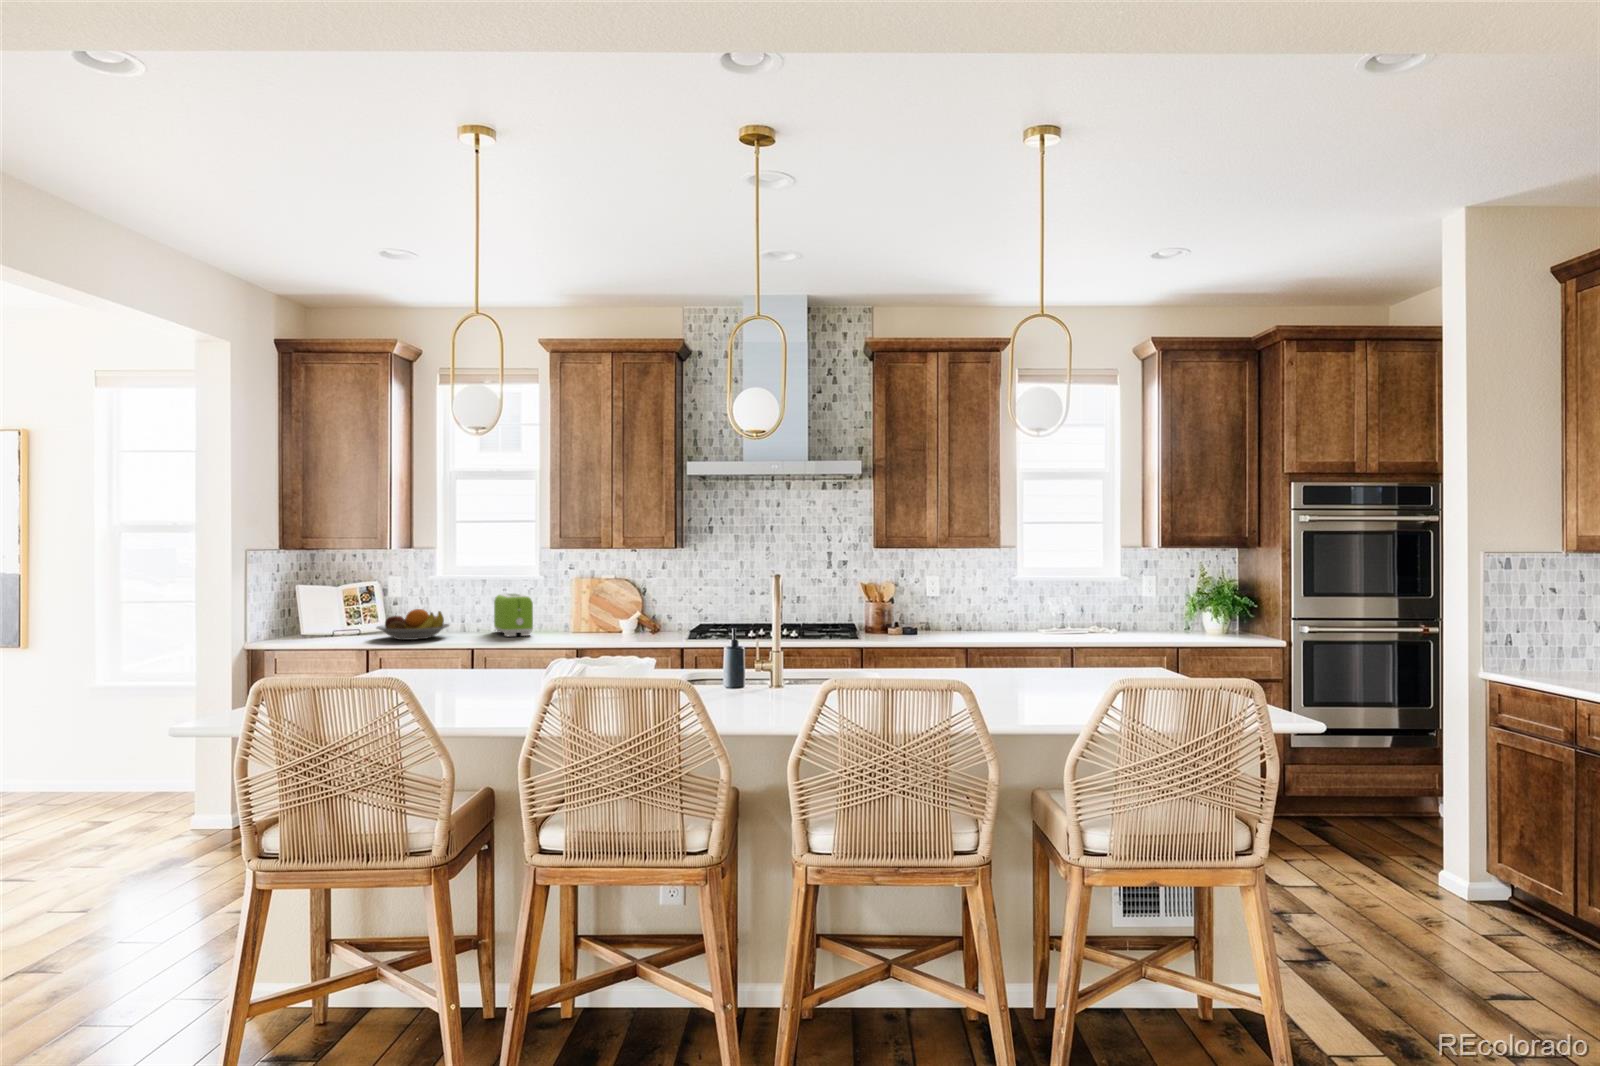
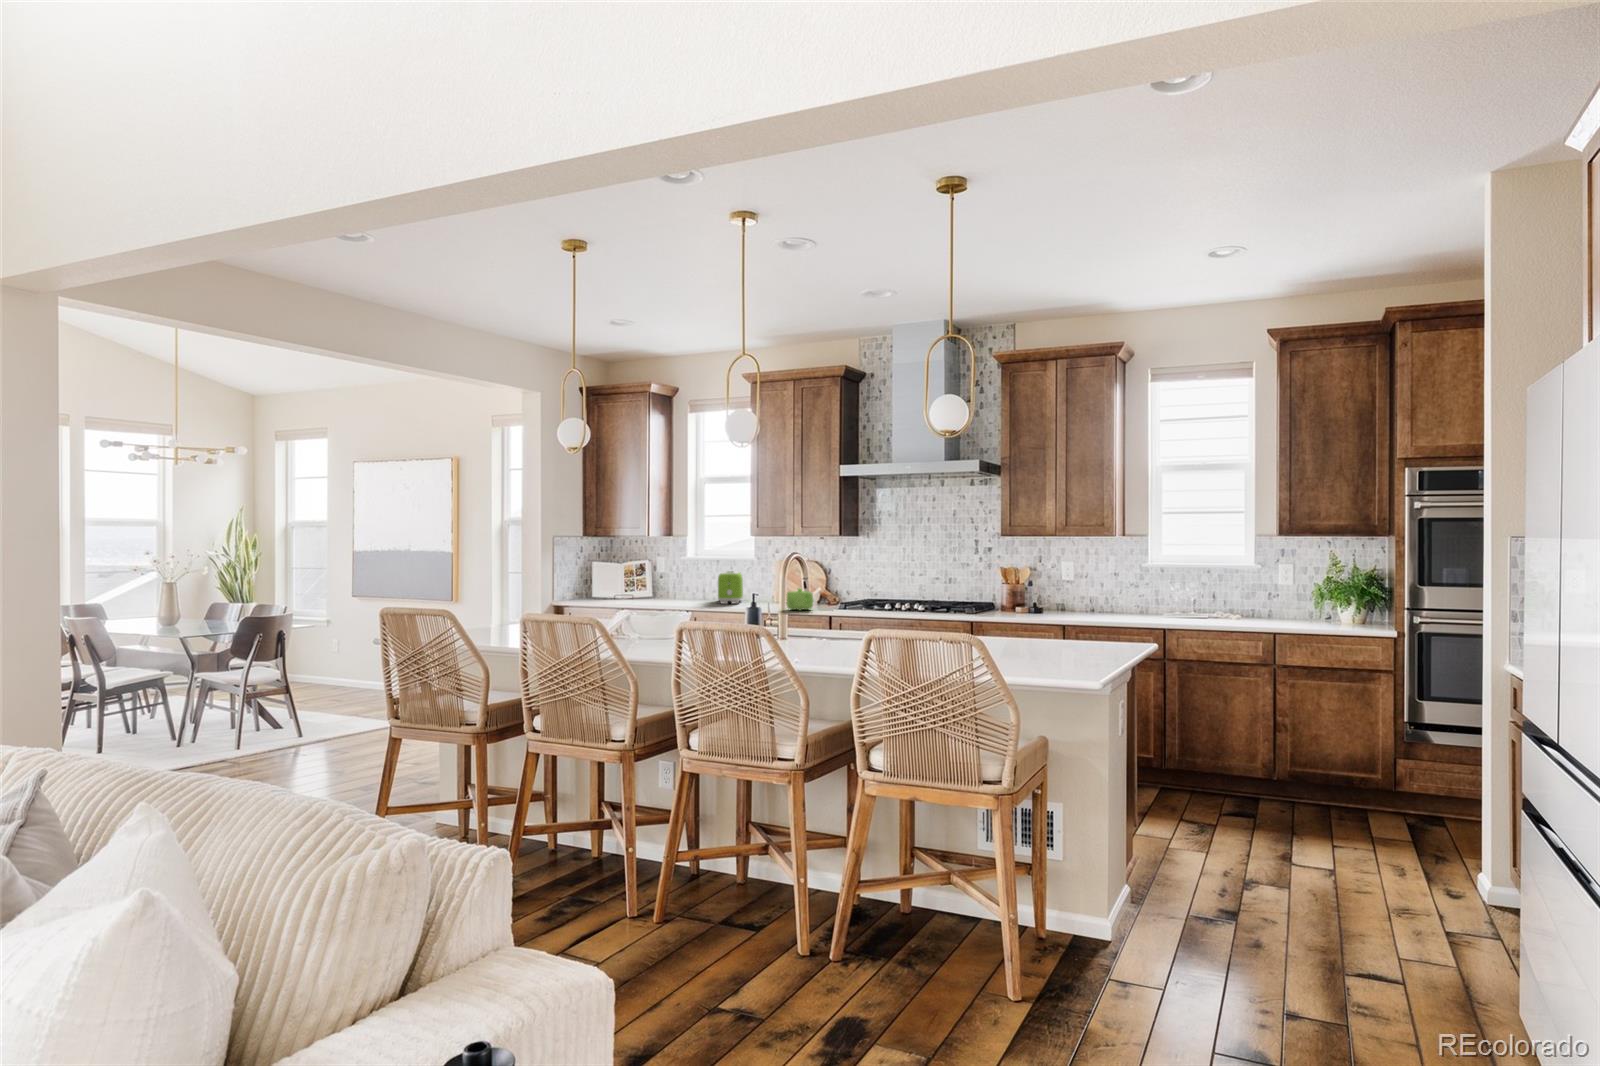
fruit bowl: present [376,609,449,640] -> none [634,581,685,603]
teapot: none [610,614,652,642] -> present [787,588,813,610]

